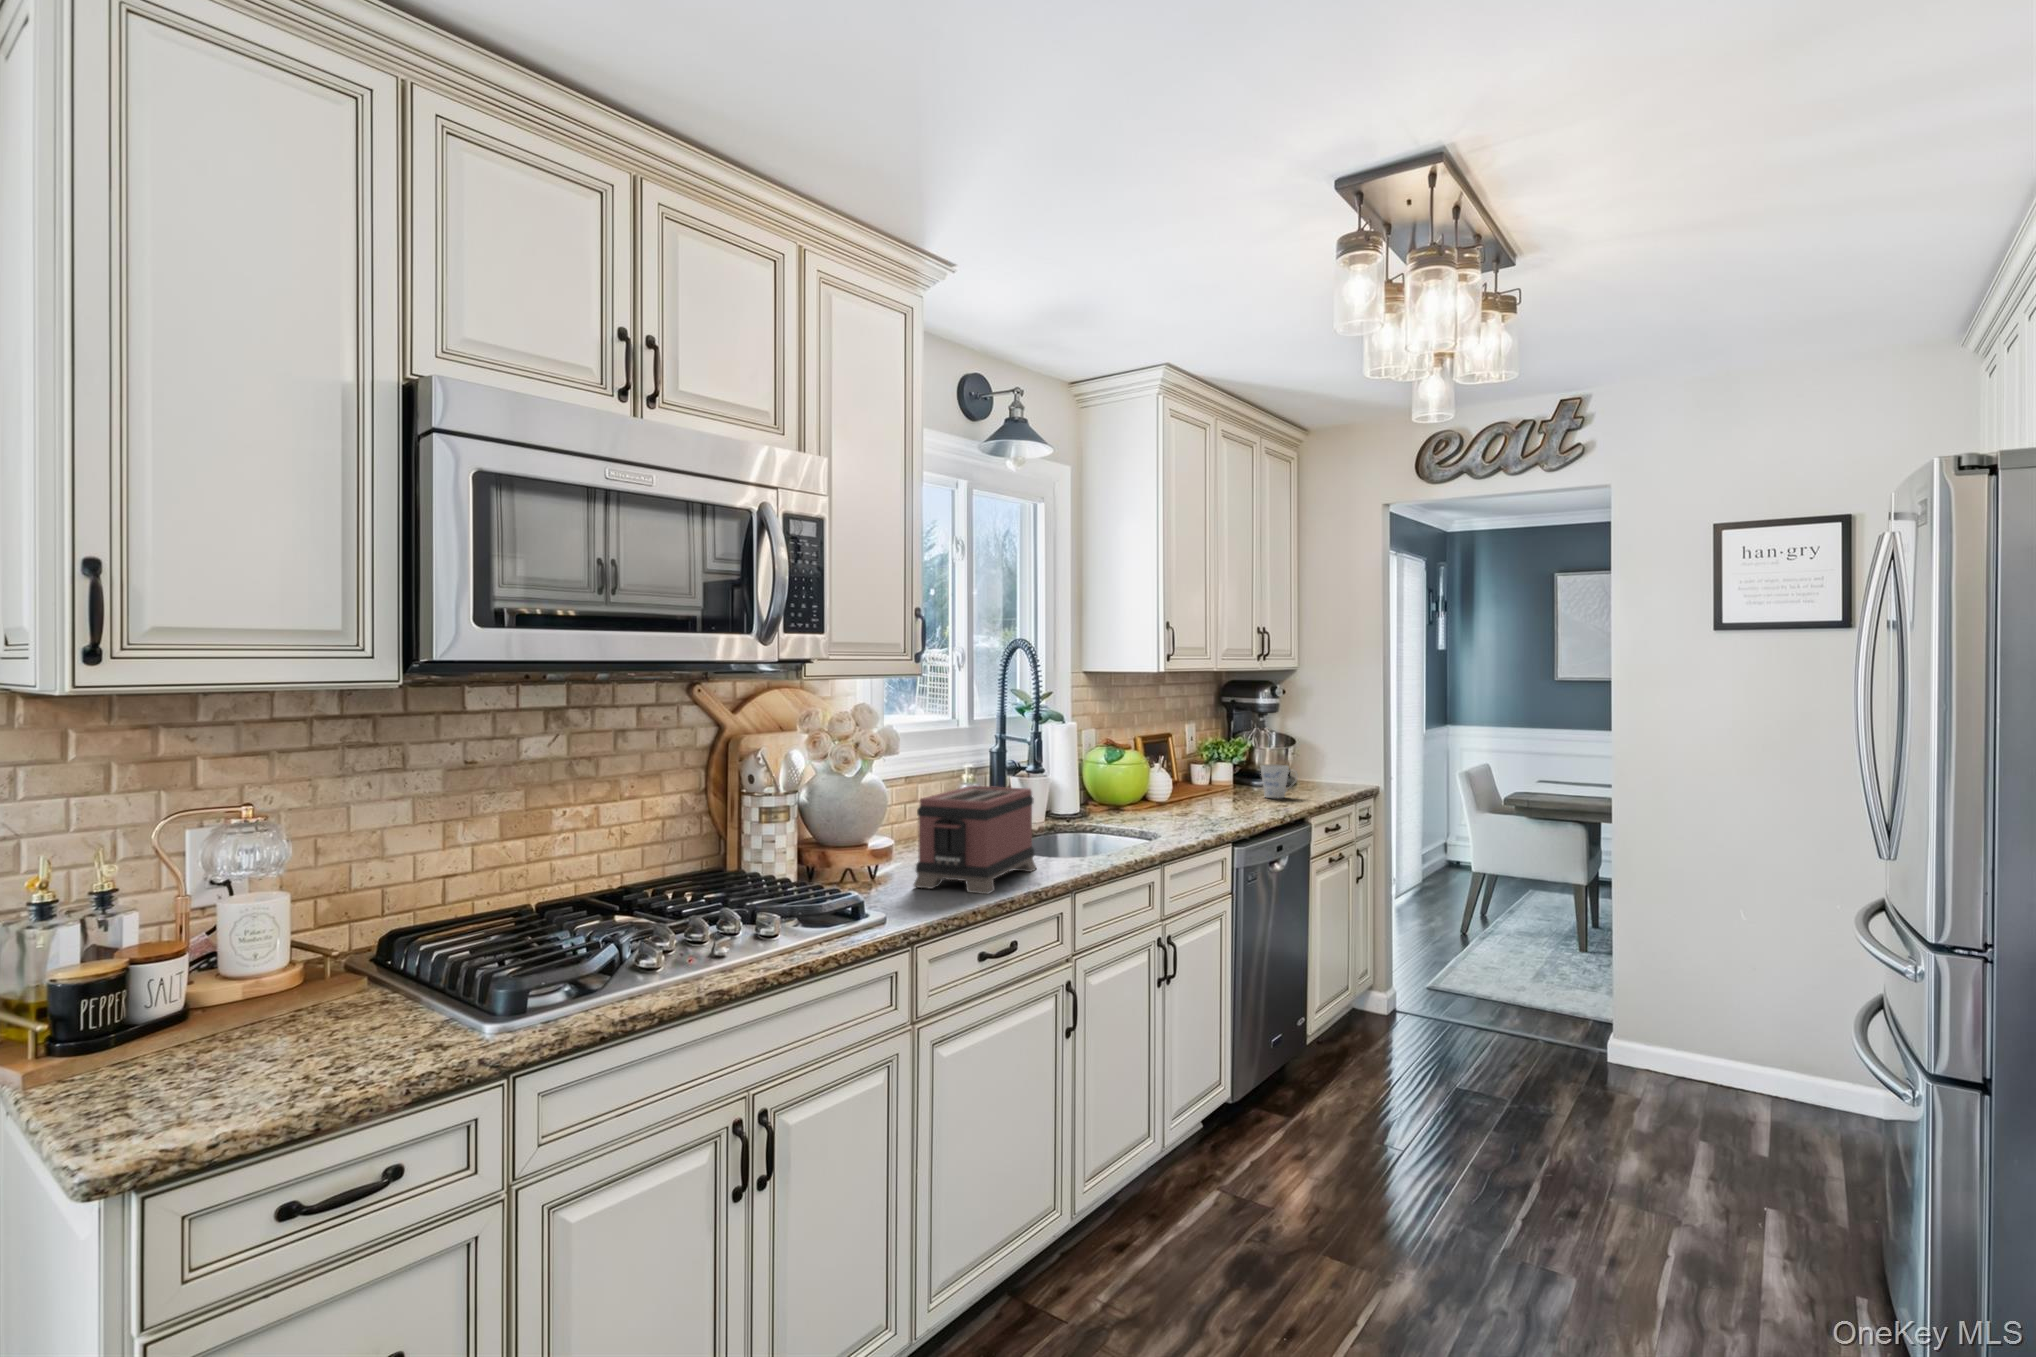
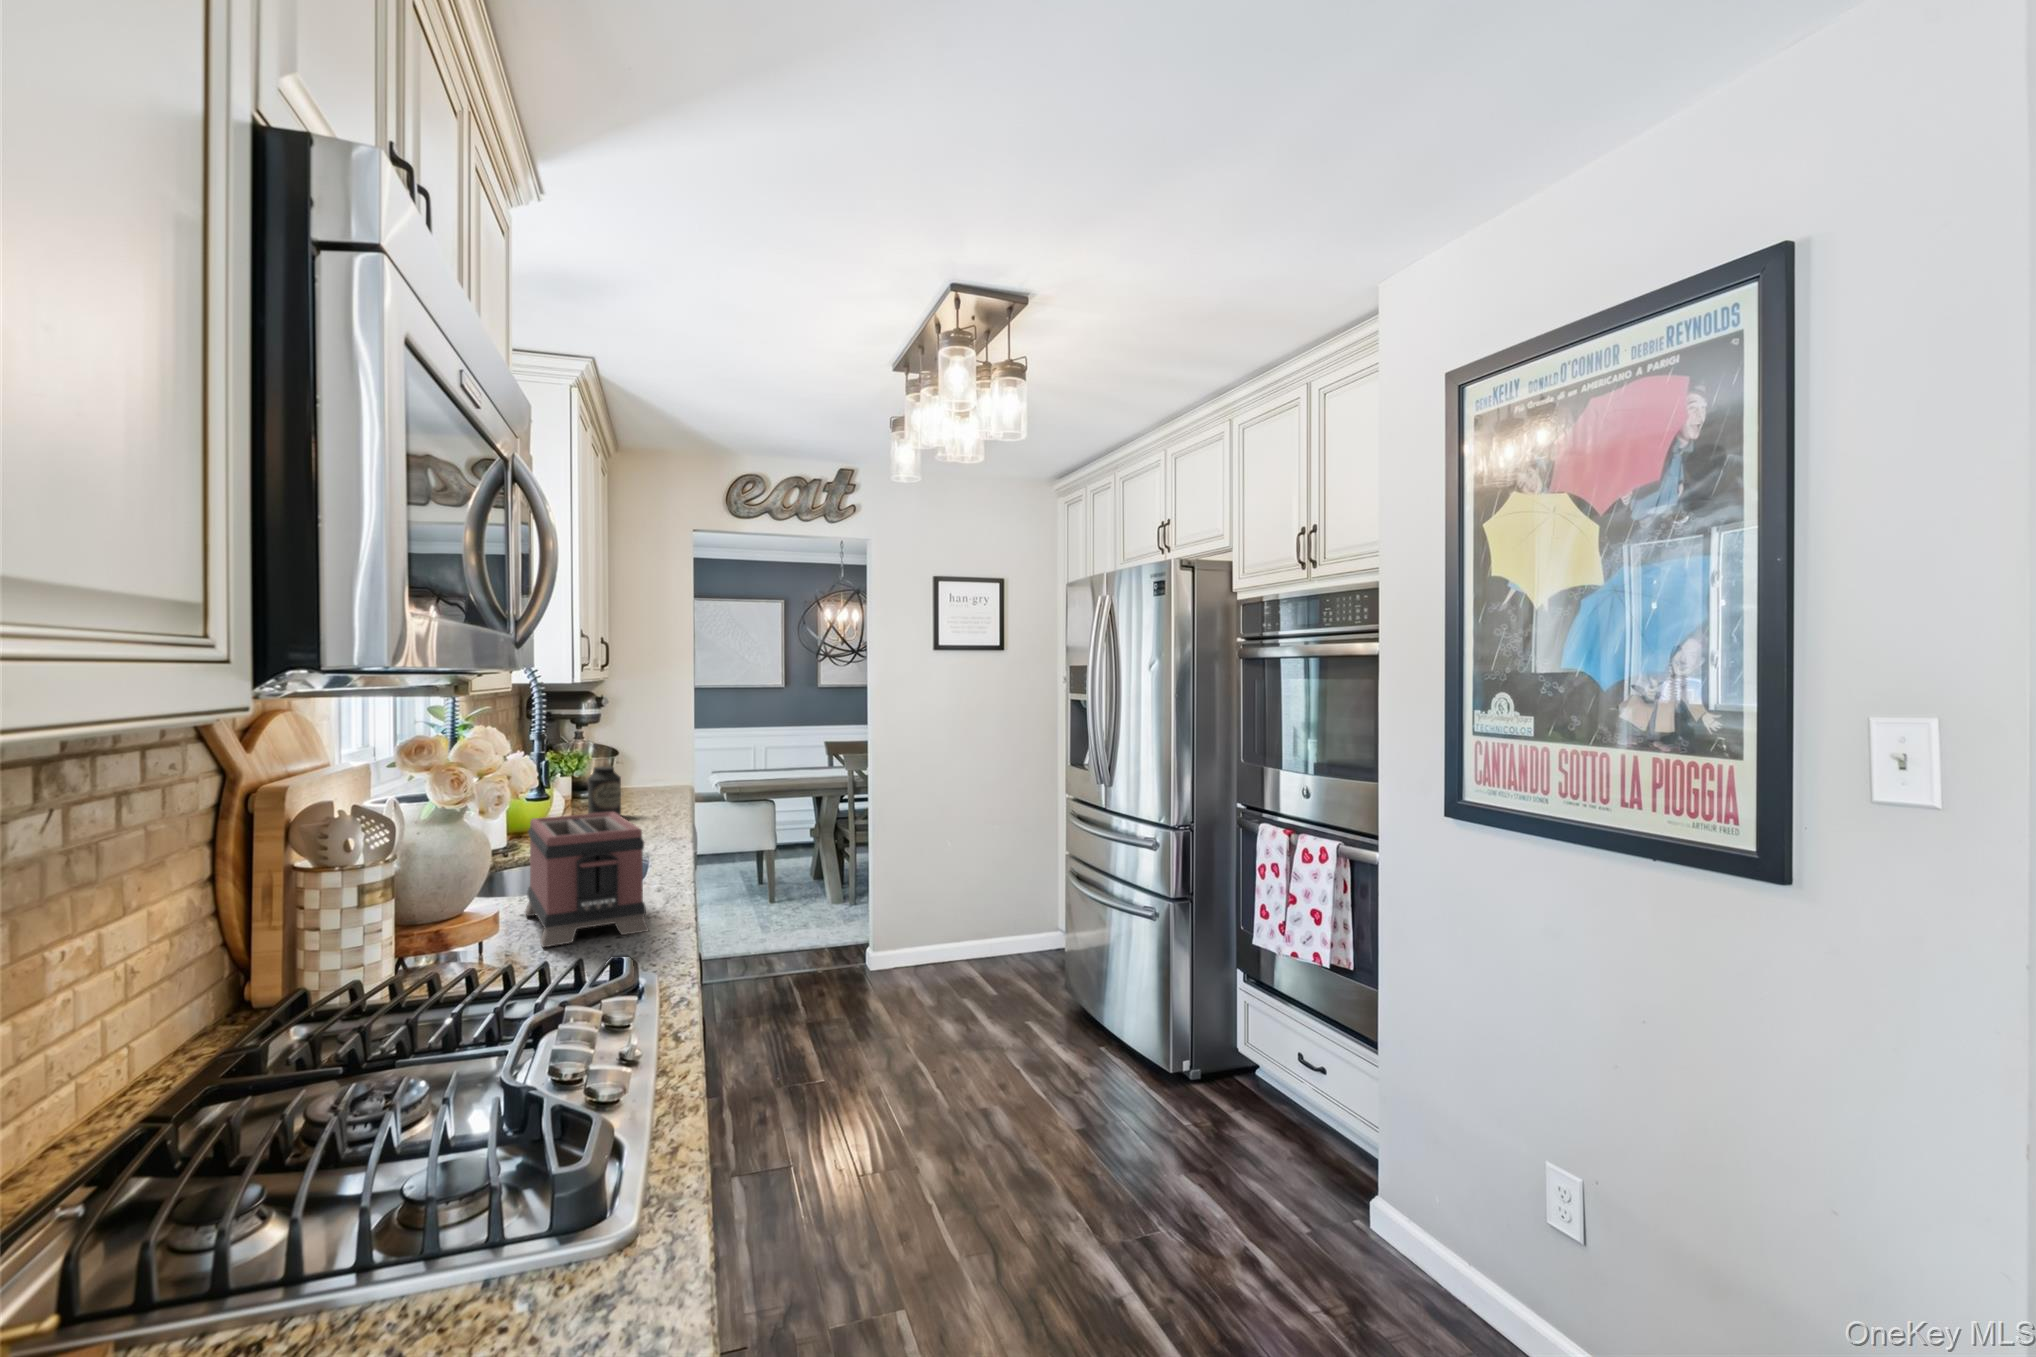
canister: none [1200,755,1231,807] -> present [588,766,621,816]
mug: present [1261,765,1298,798] -> none [623,771,660,804]

